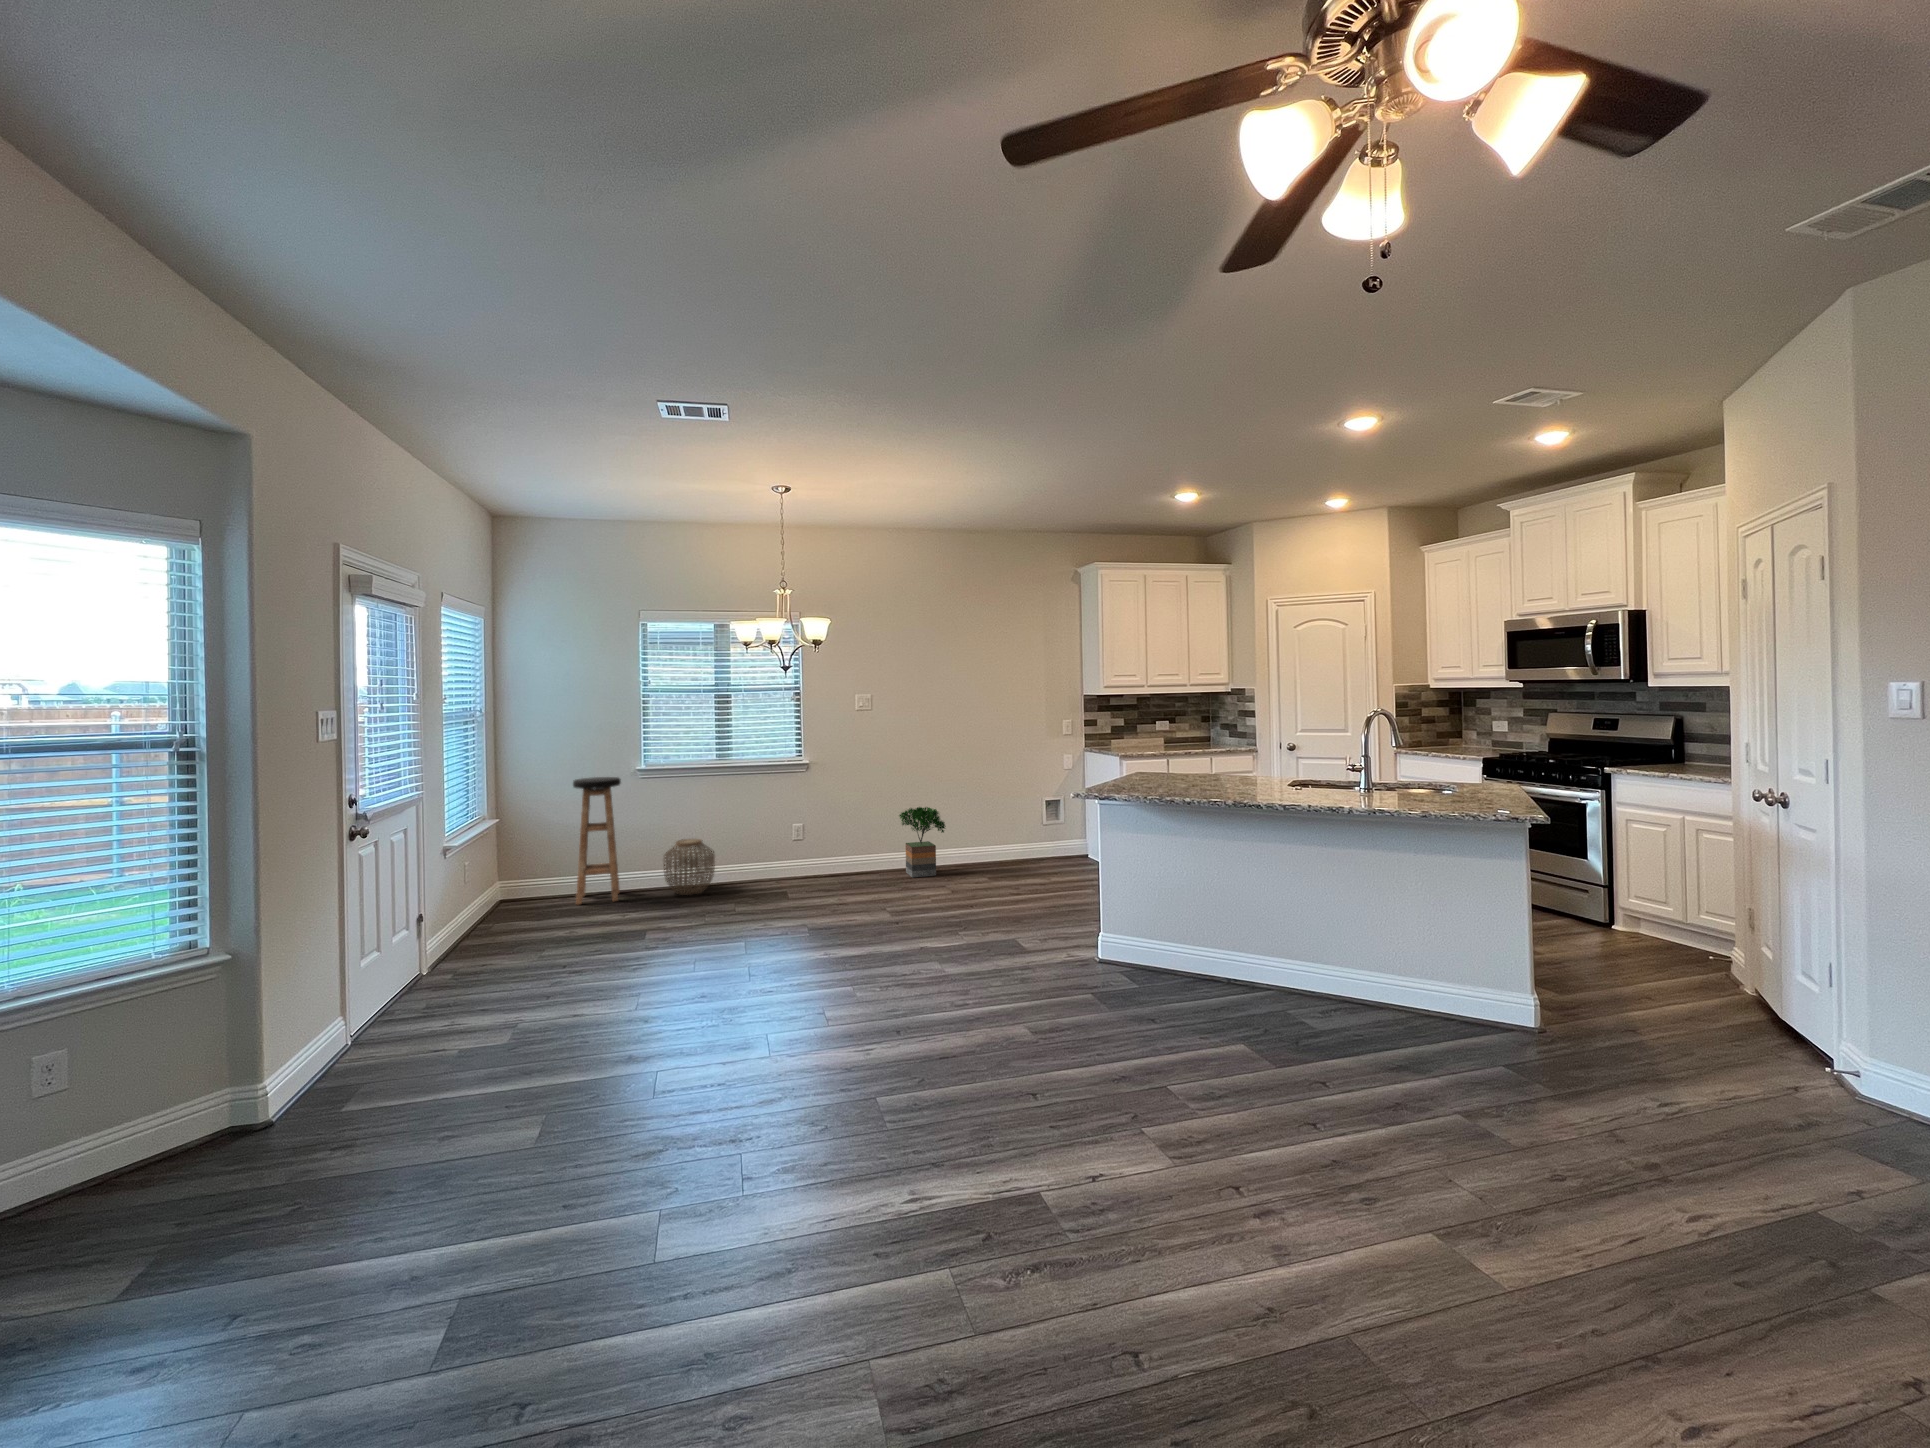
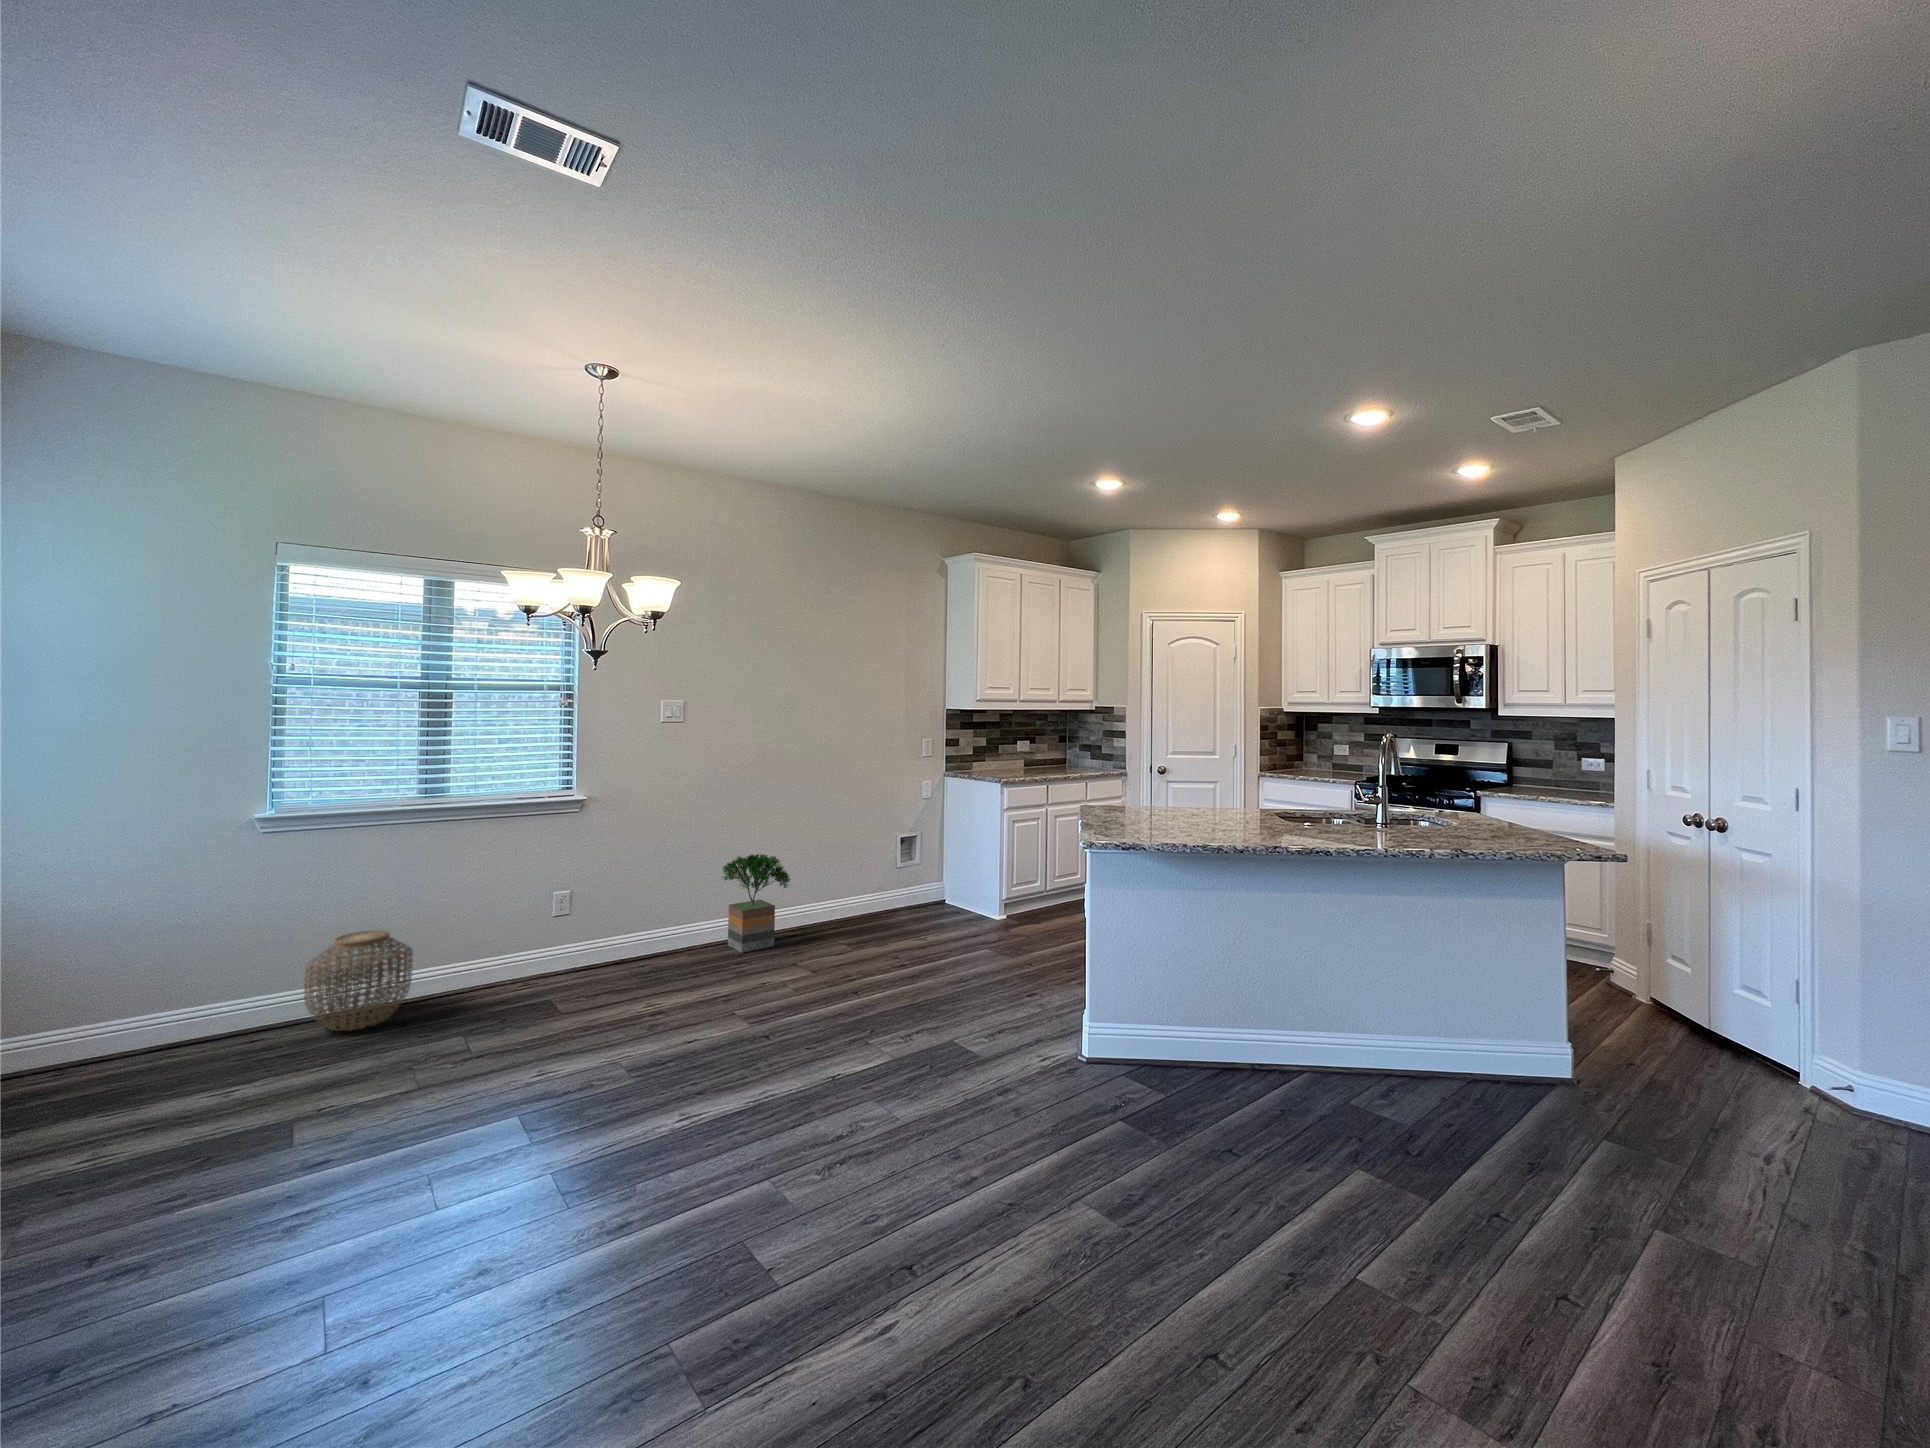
bar stool: present [573,777,621,904] -> none [84,834,215,1087]

